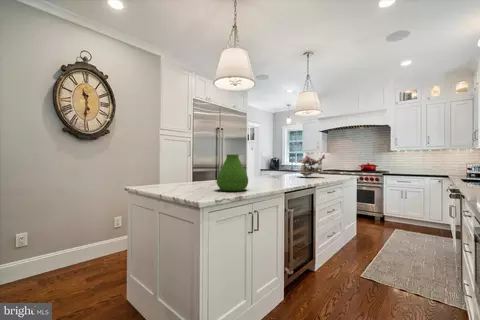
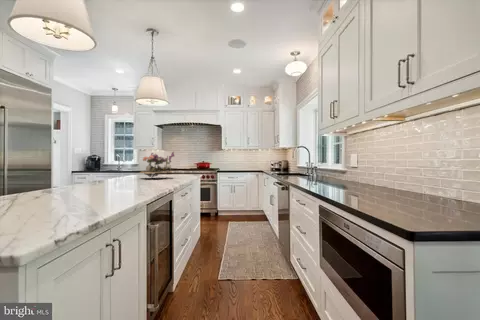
vase: present [217,154,248,191] -> none [32,149,100,215]

